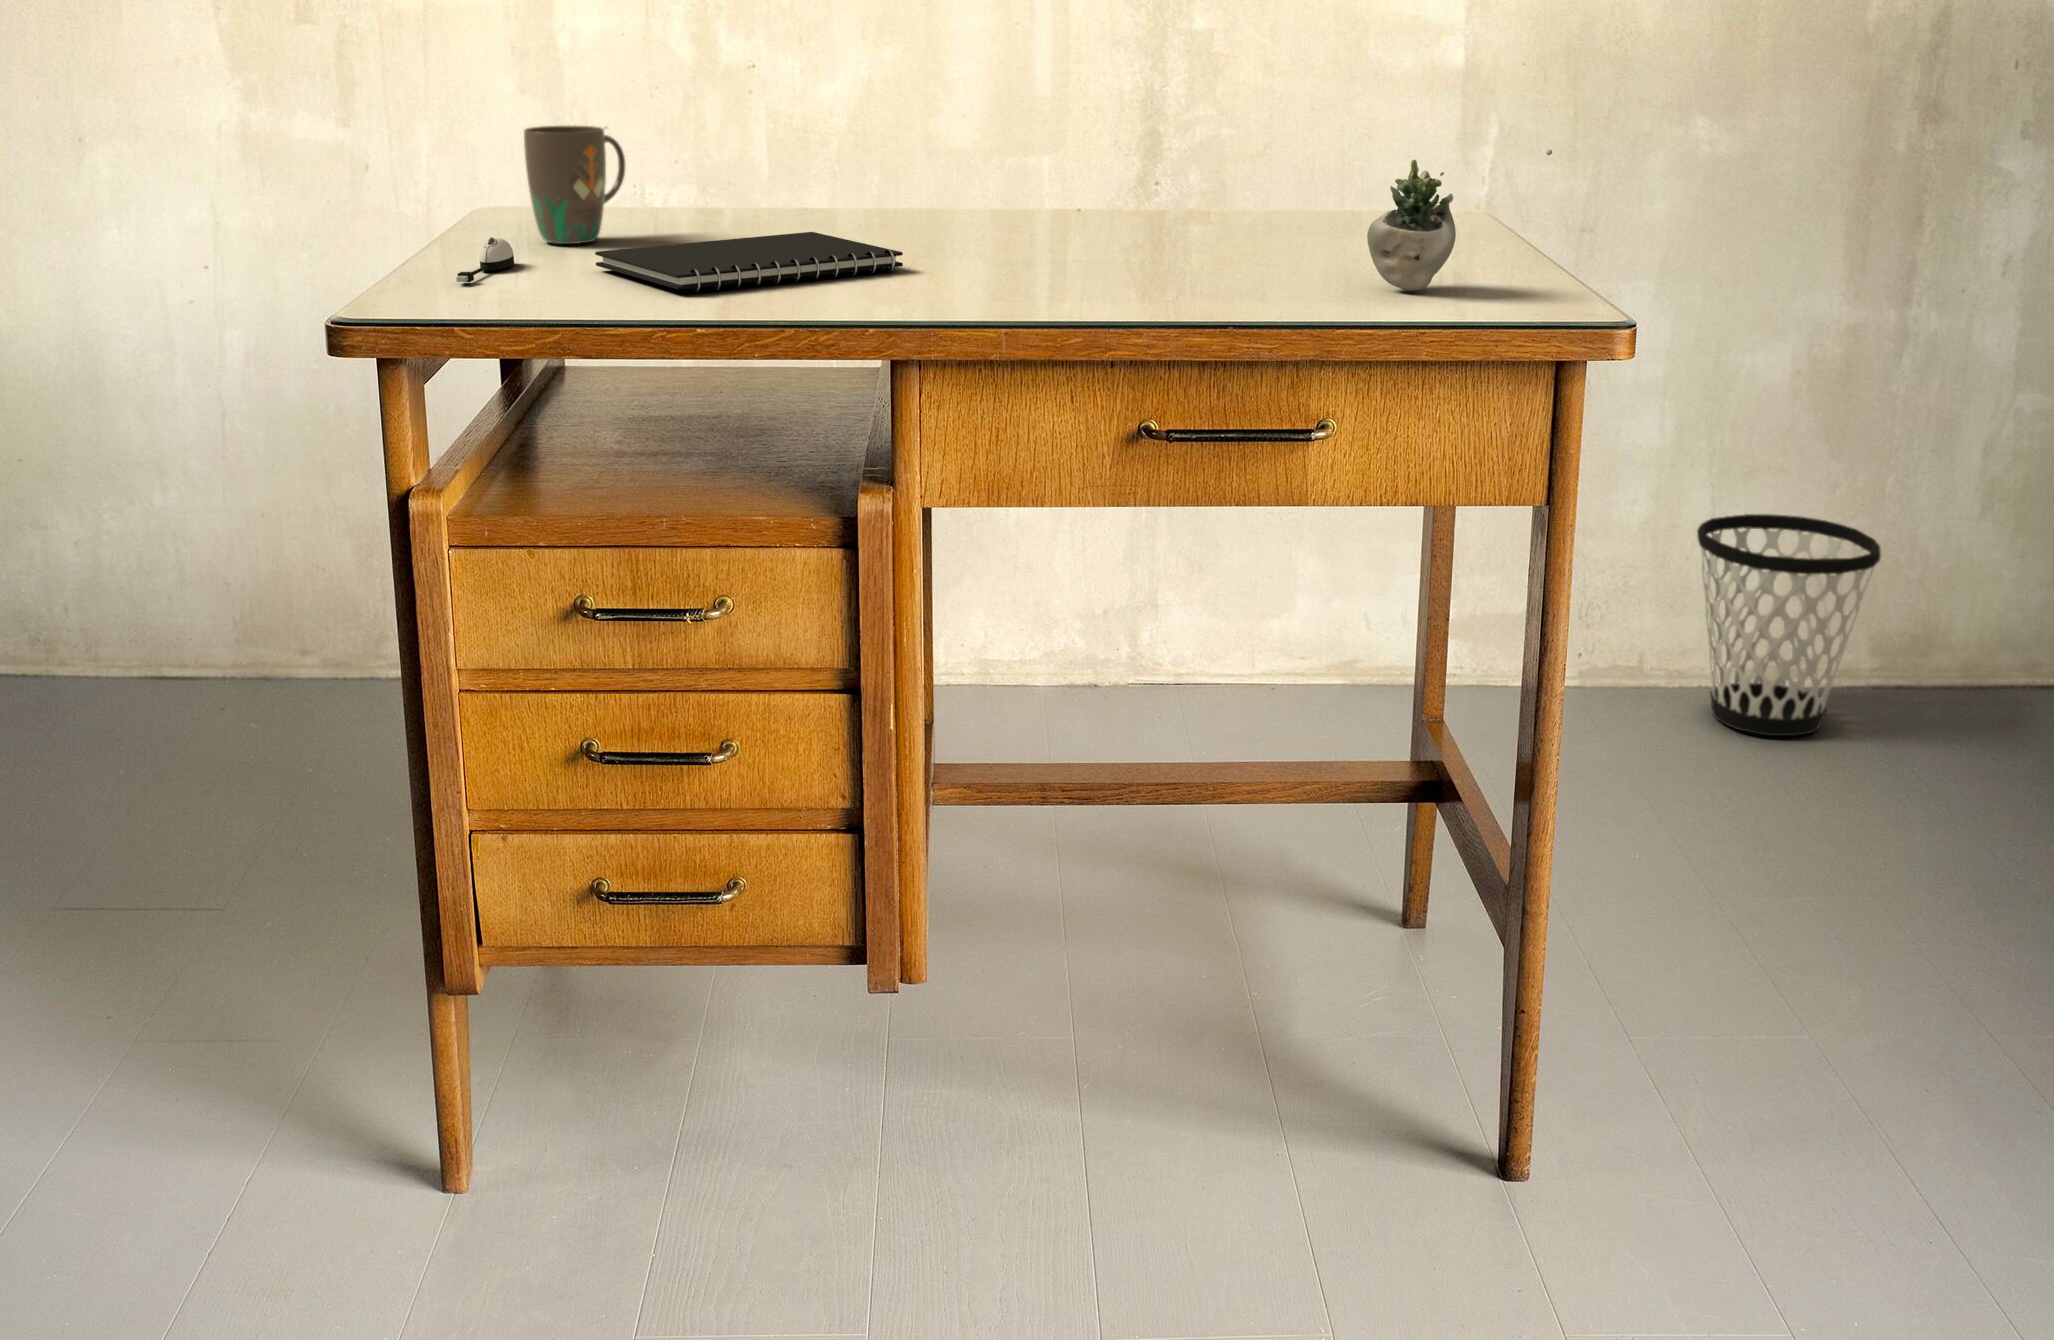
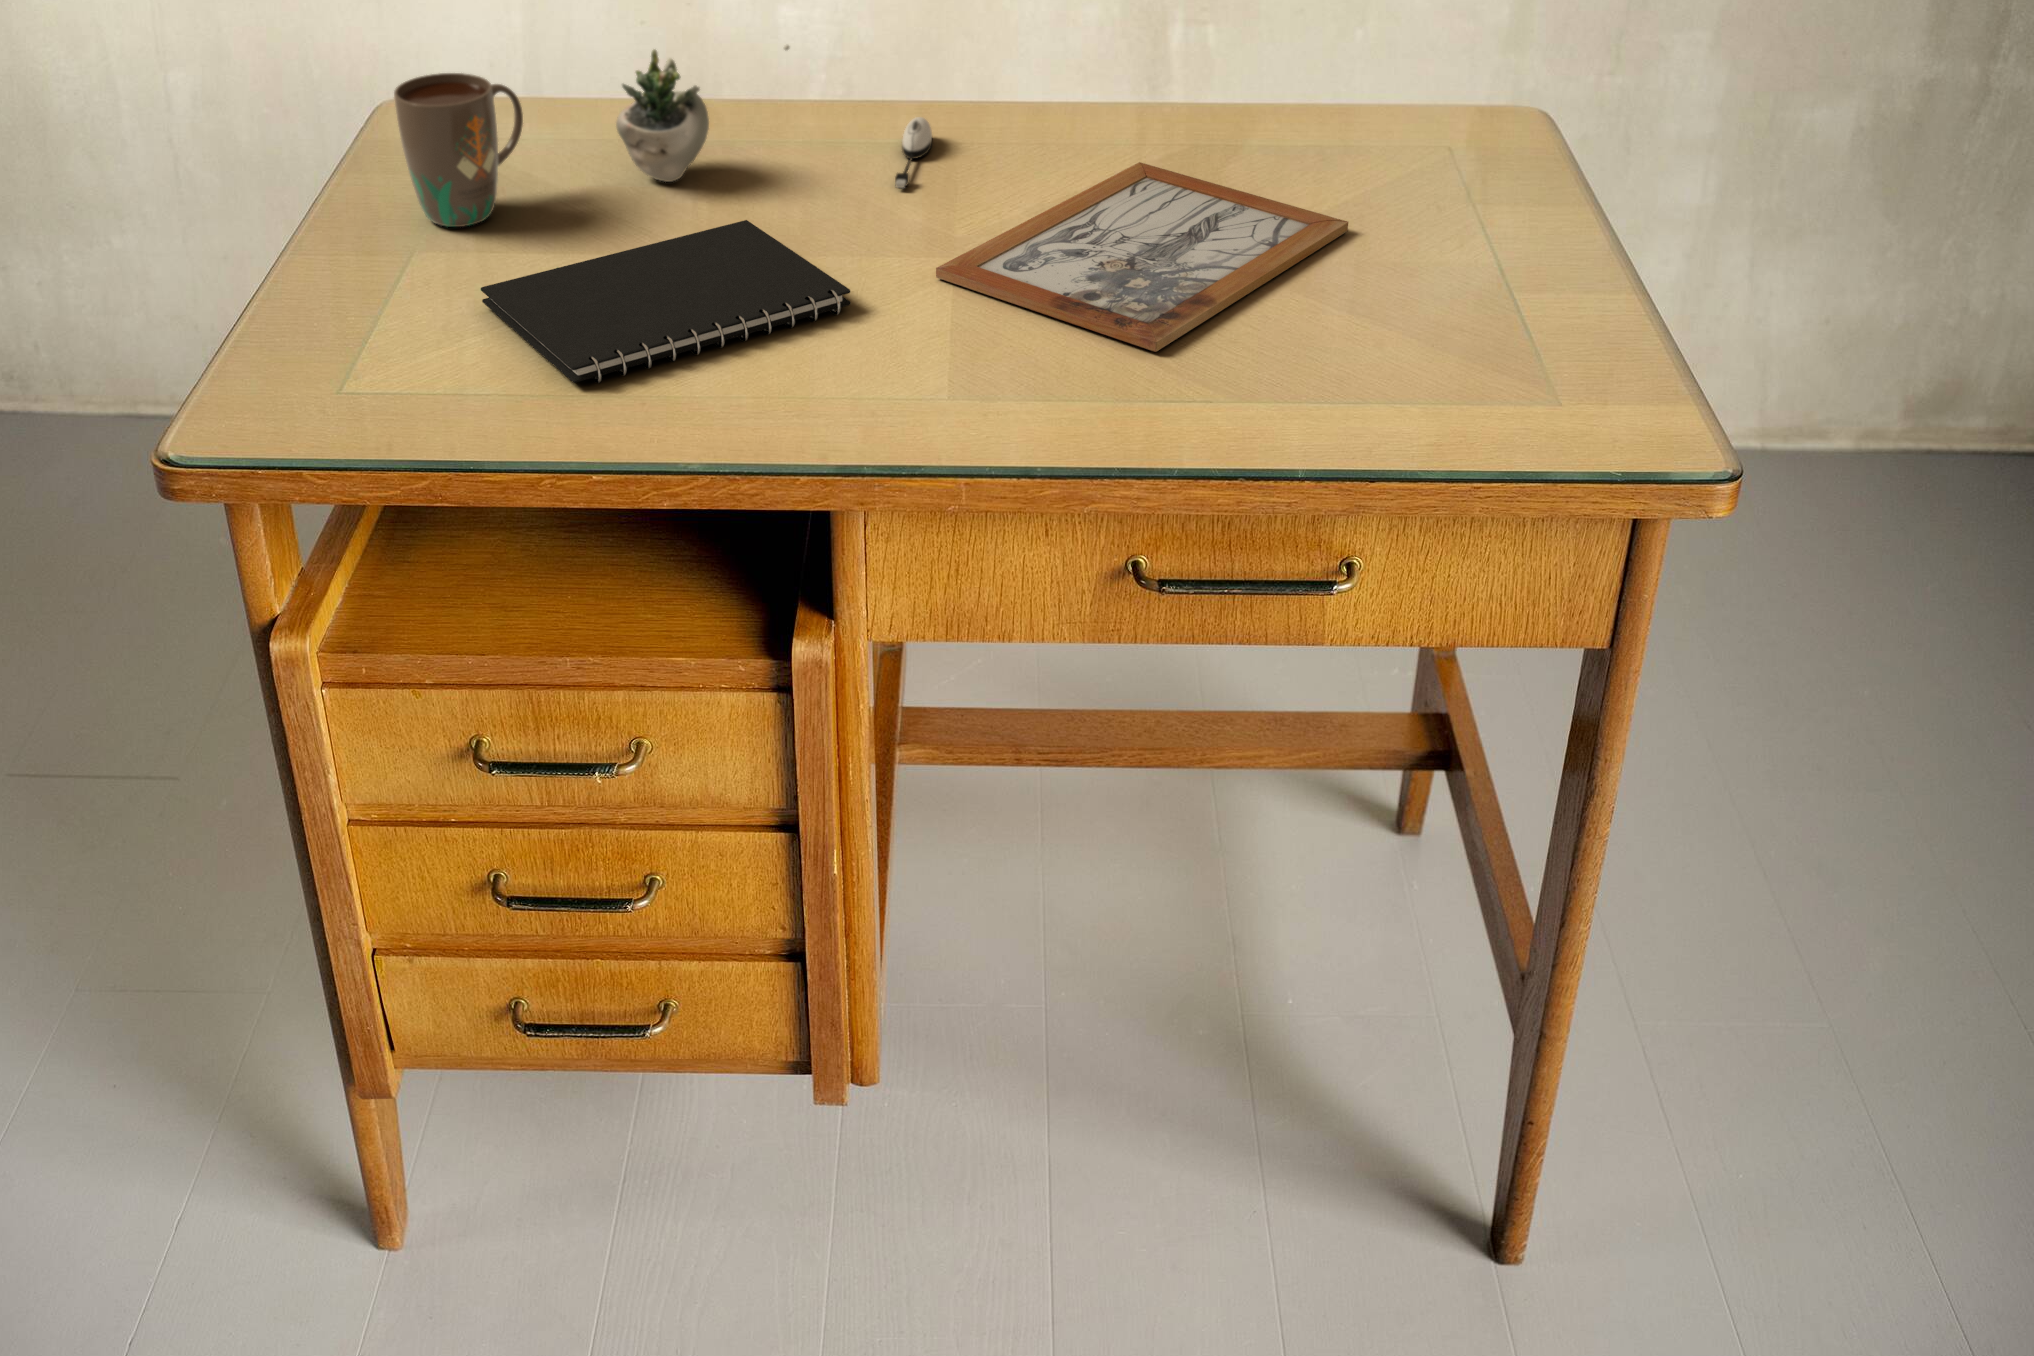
succulent plant: present [1367,149,1552,291] -> present [616,45,789,182]
picture frame: none [972,219,1311,282] -> present [936,162,1348,352]
computer mouse: present [456,237,514,282] -> present [895,117,932,188]
wastebasket: present [1697,514,1881,736] -> none [1762,334,1975,589]

